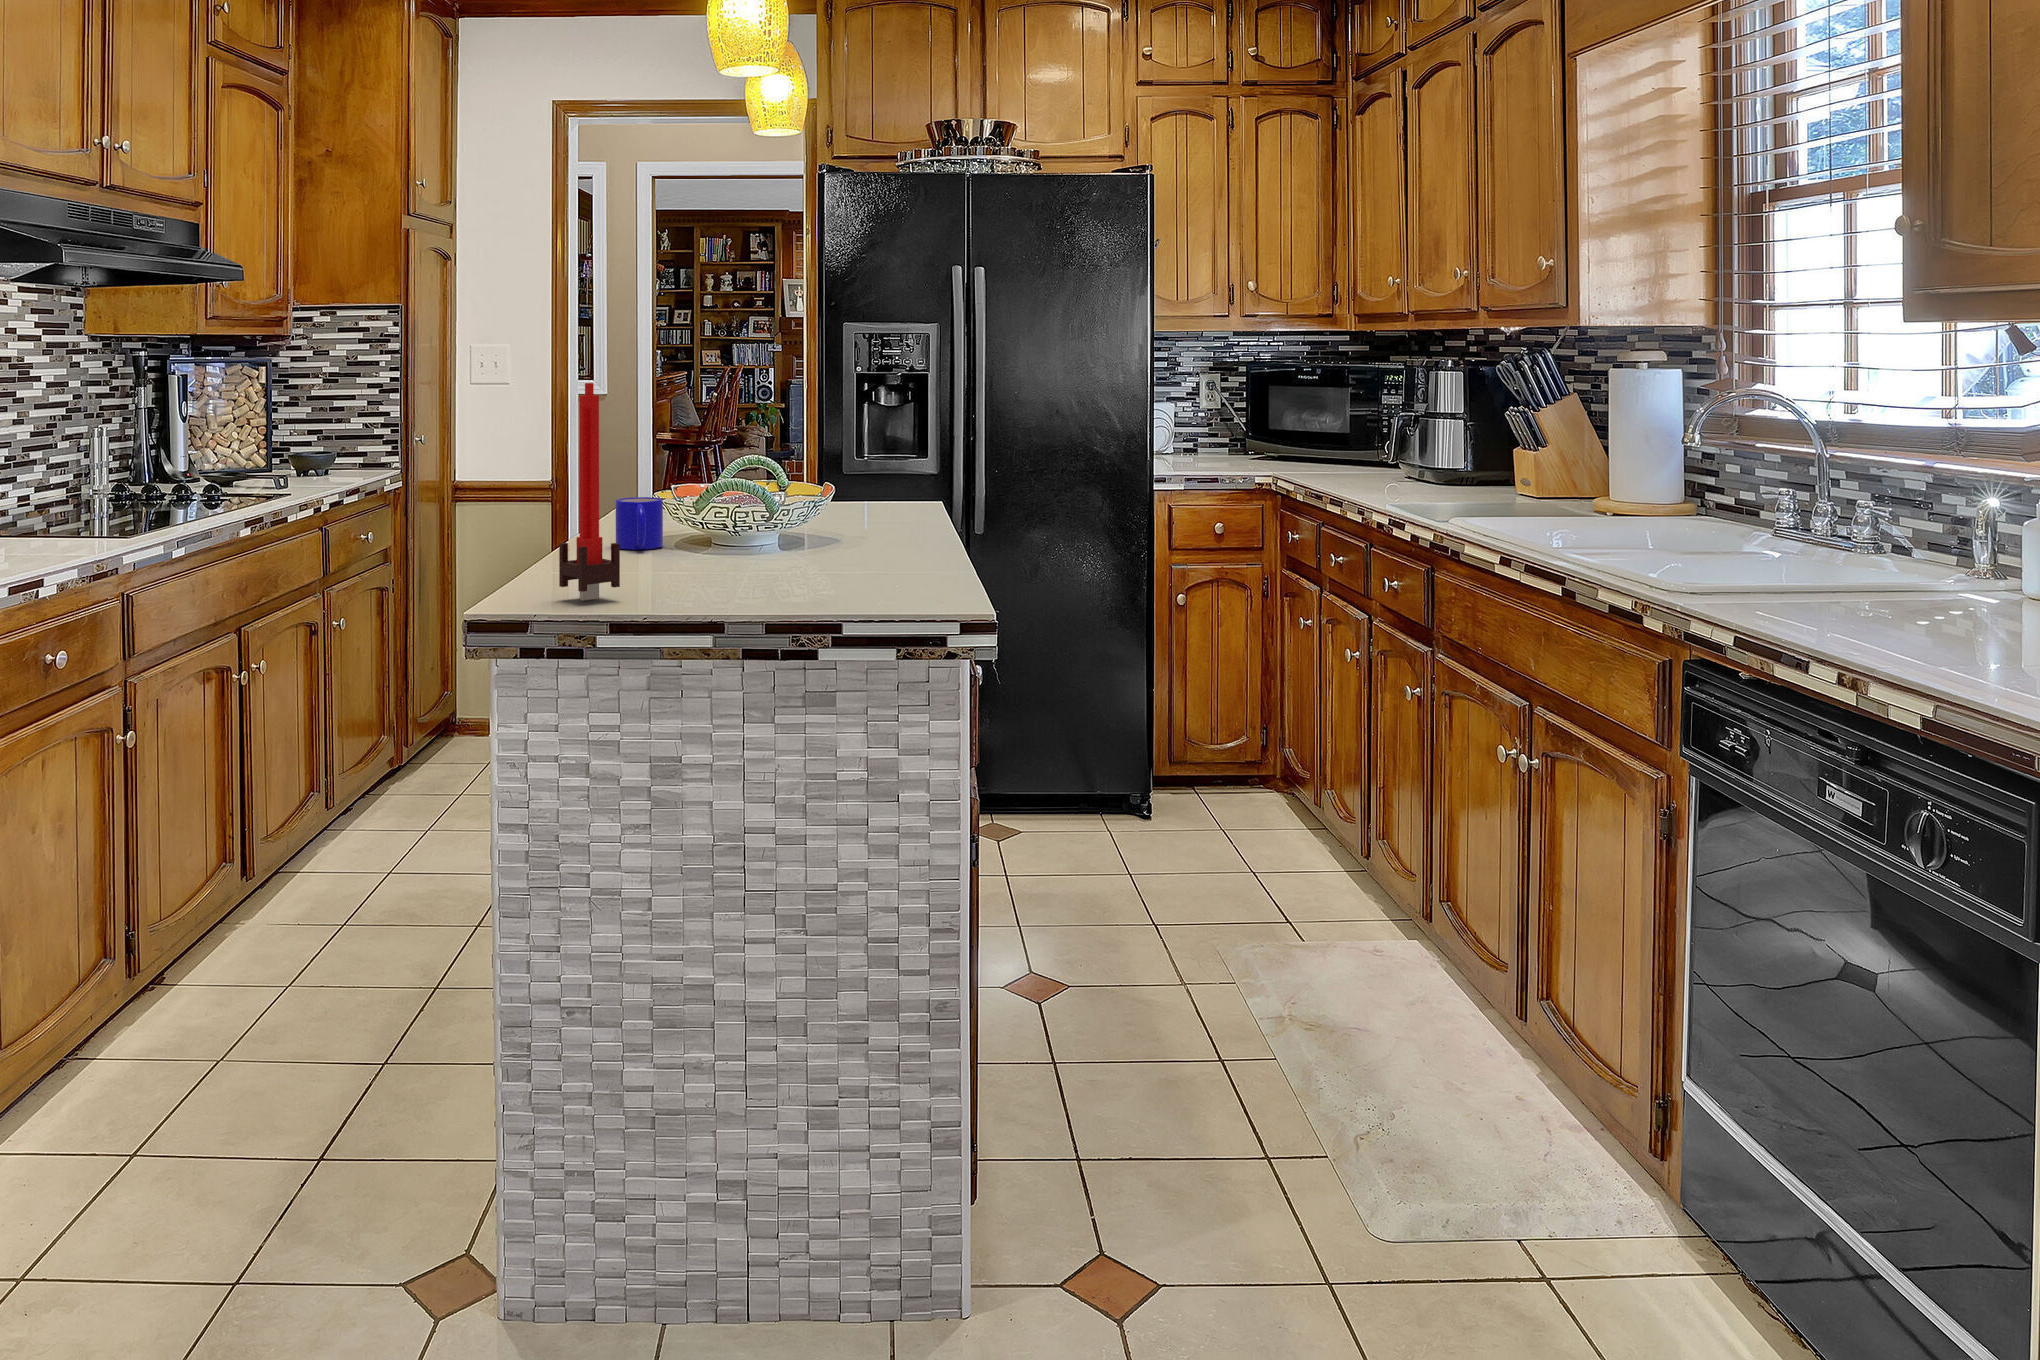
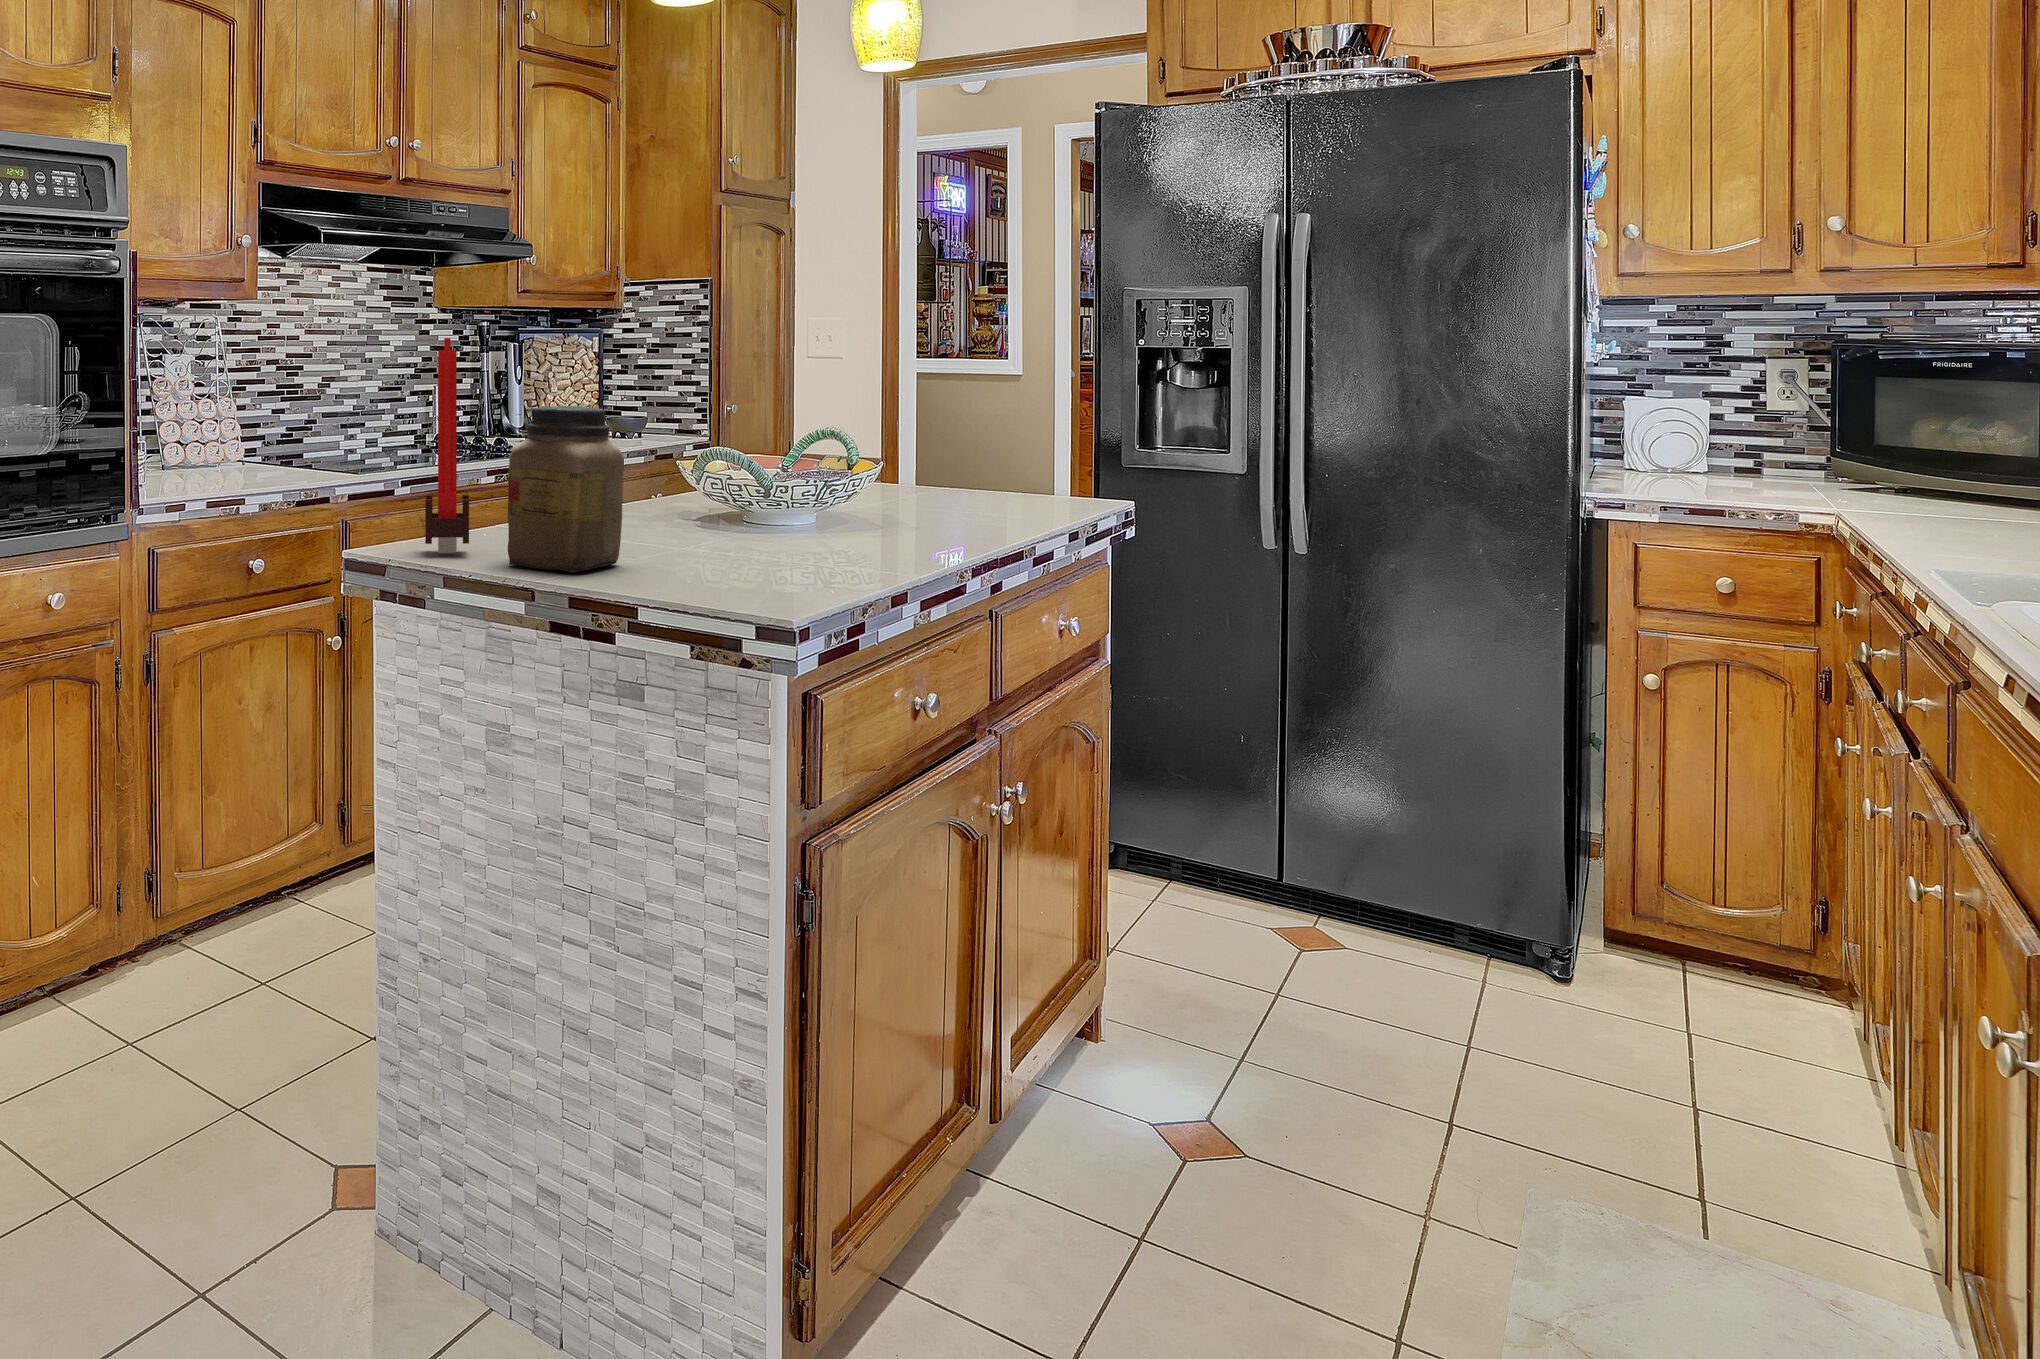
jar: none [675,445,767,602] -> present [508,406,624,572]
mug: present [616,497,663,550] -> none [644,465,692,518]

